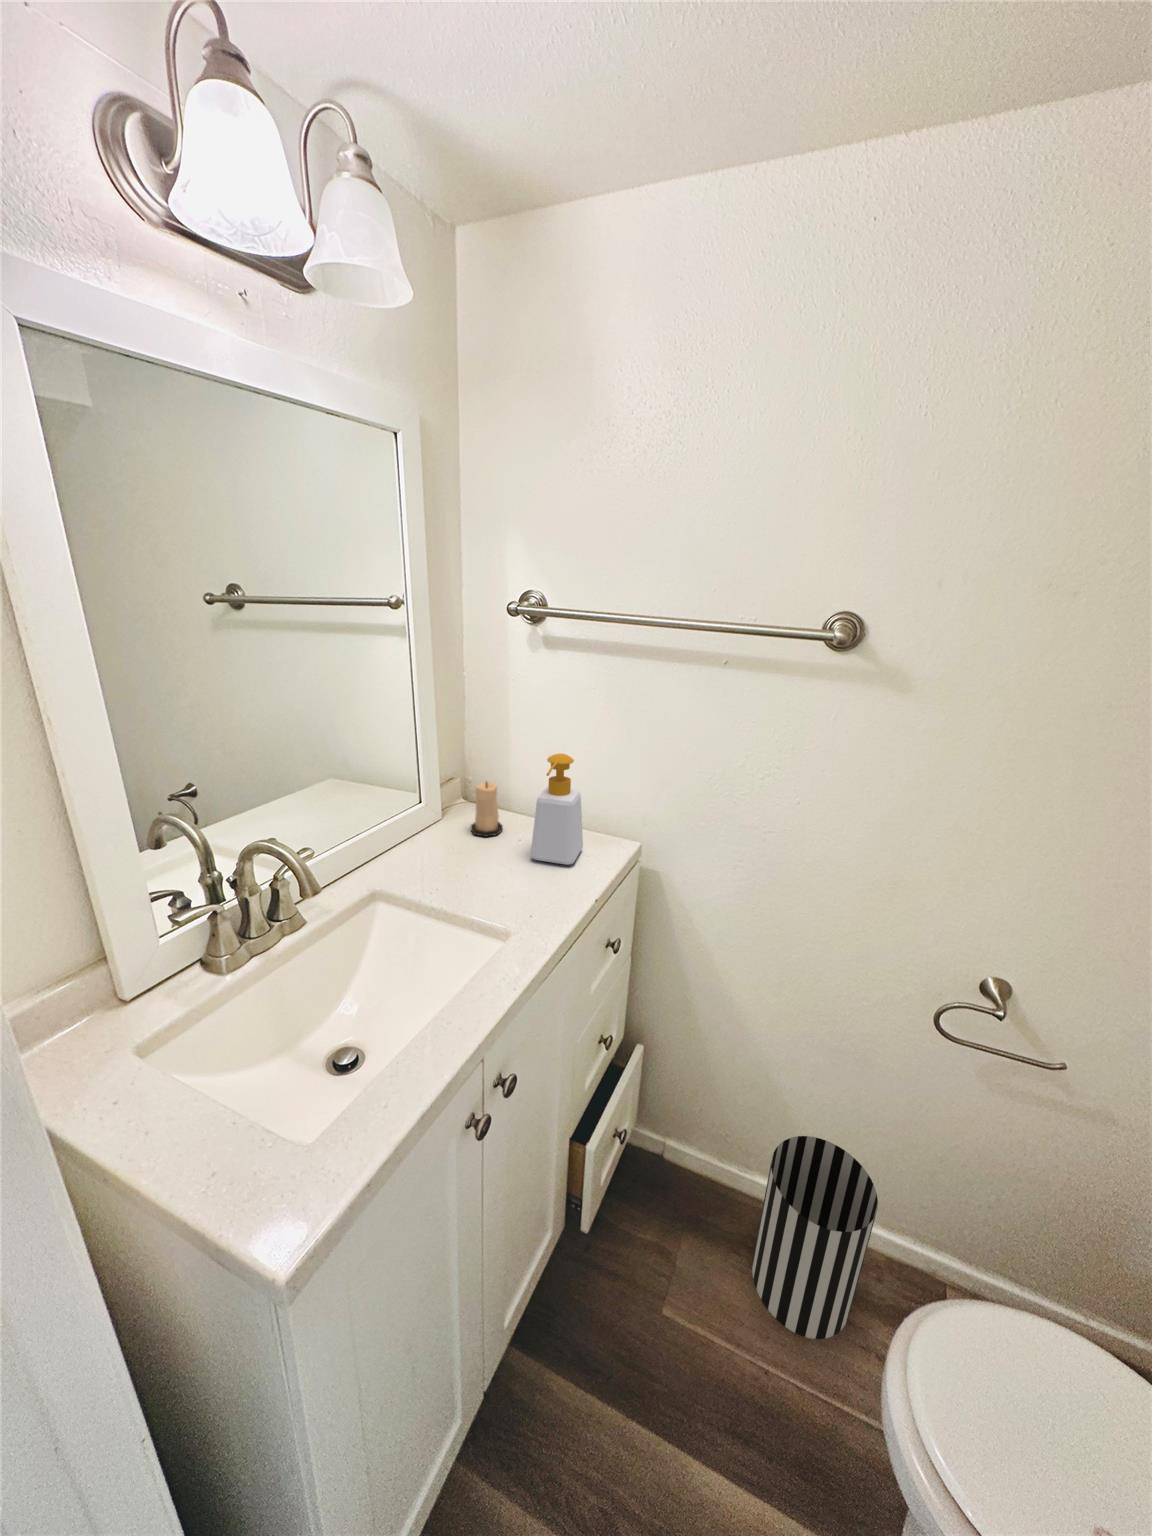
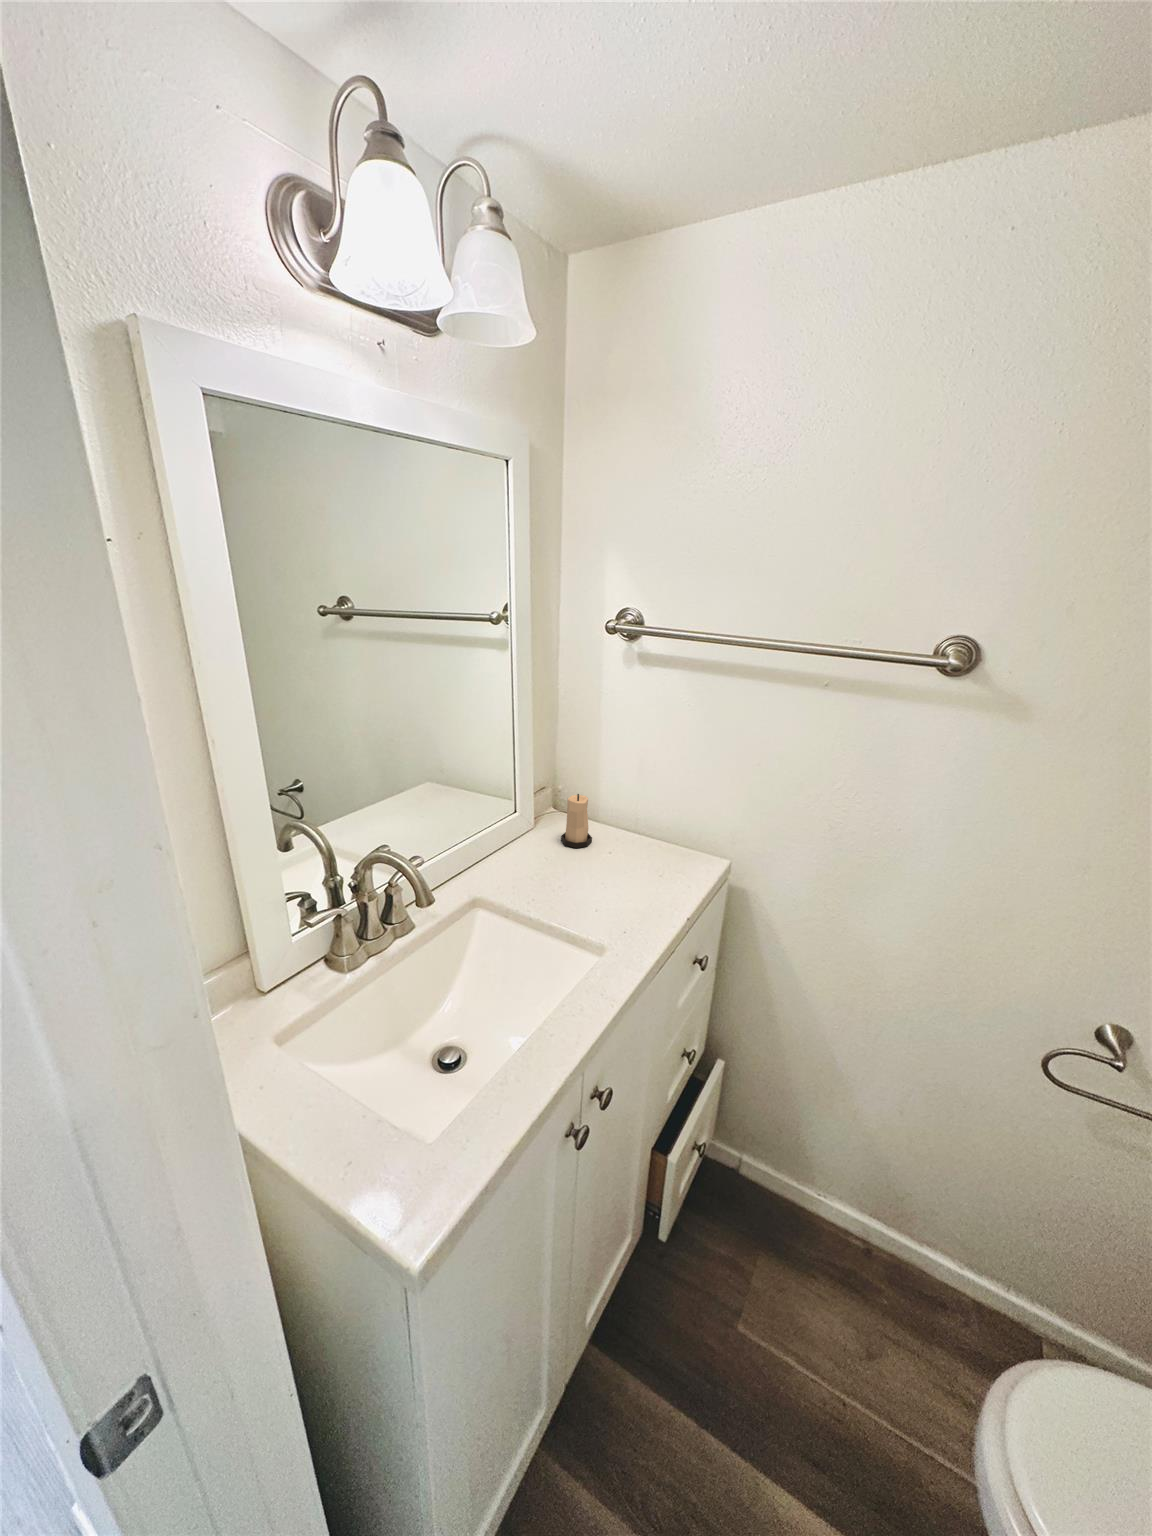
soap bottle: present [531,753,583,865] -> none [621,771,672,880]
wastebasket: present [752,1136,878,1339] -> none [831,1169,972,1379]

